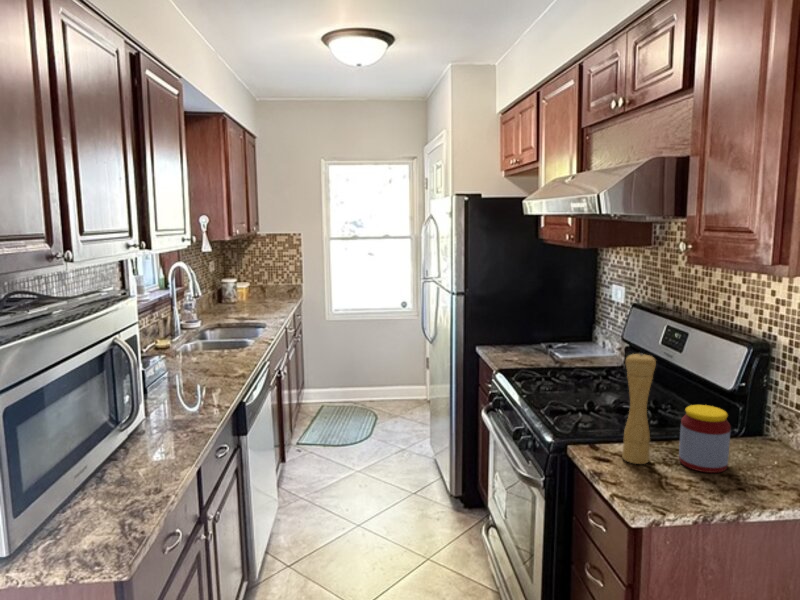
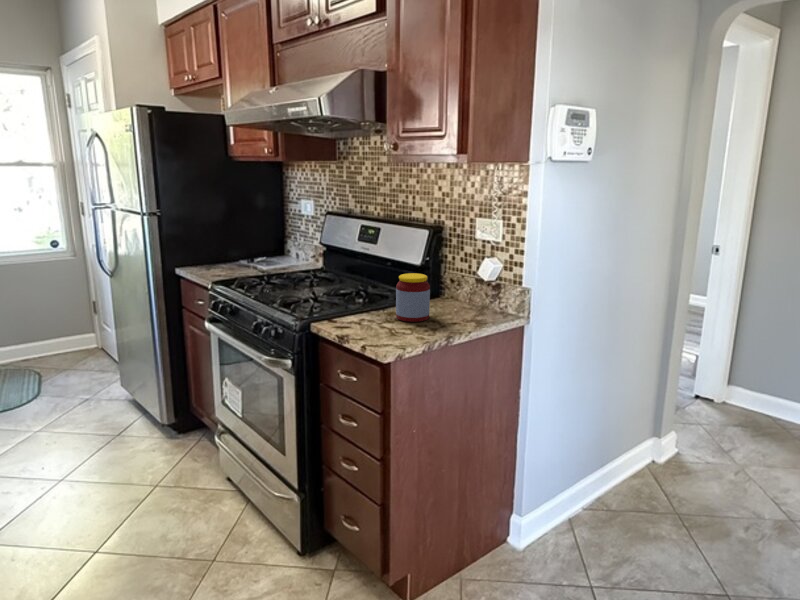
pepper mill: present [622,353,656,464] -> none [356,235,378,325]

